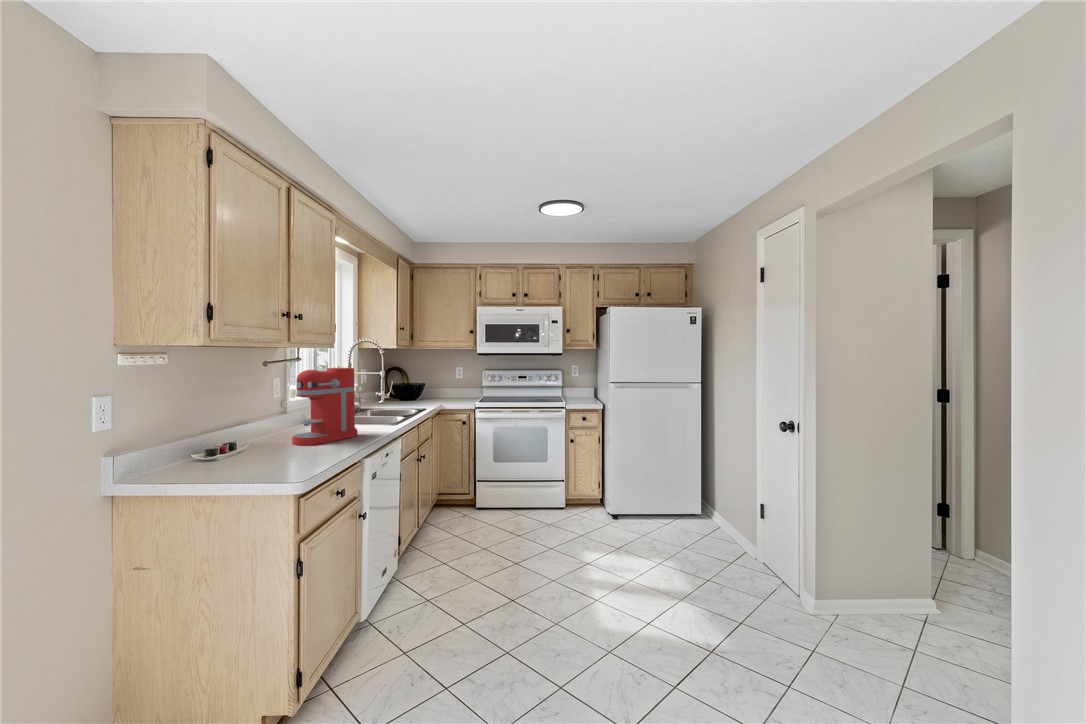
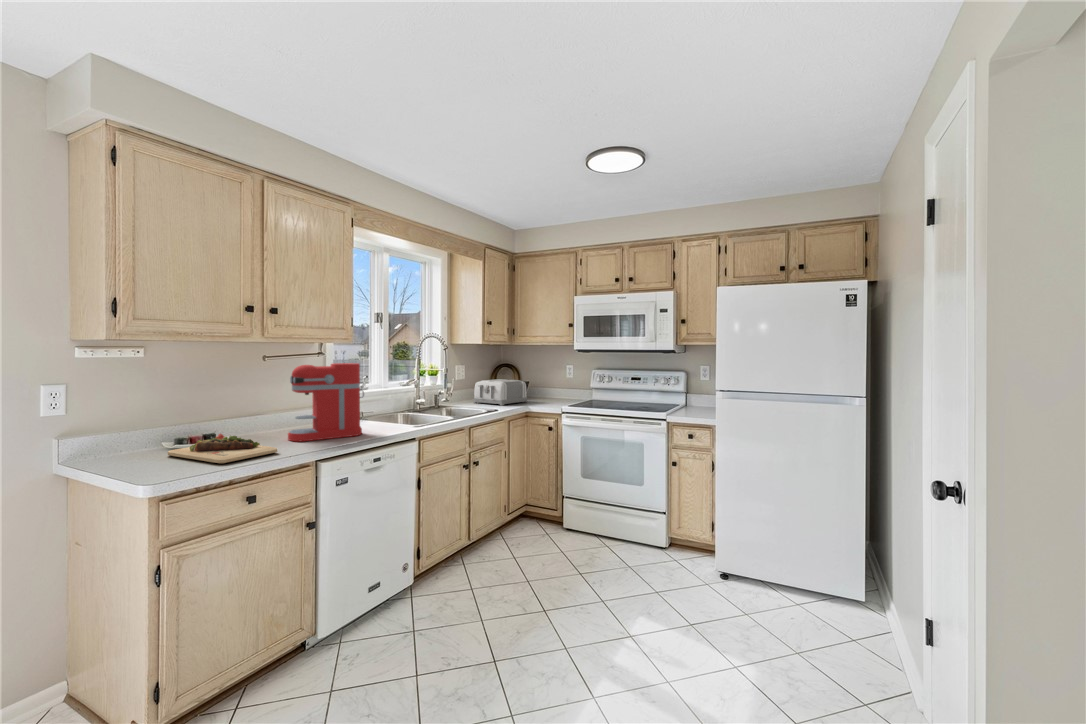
toaster: none [380,381,429,405] -> present [474,379,527,406]
cutting board: none [209,441,327,467] -> present [168,434,277,464]

